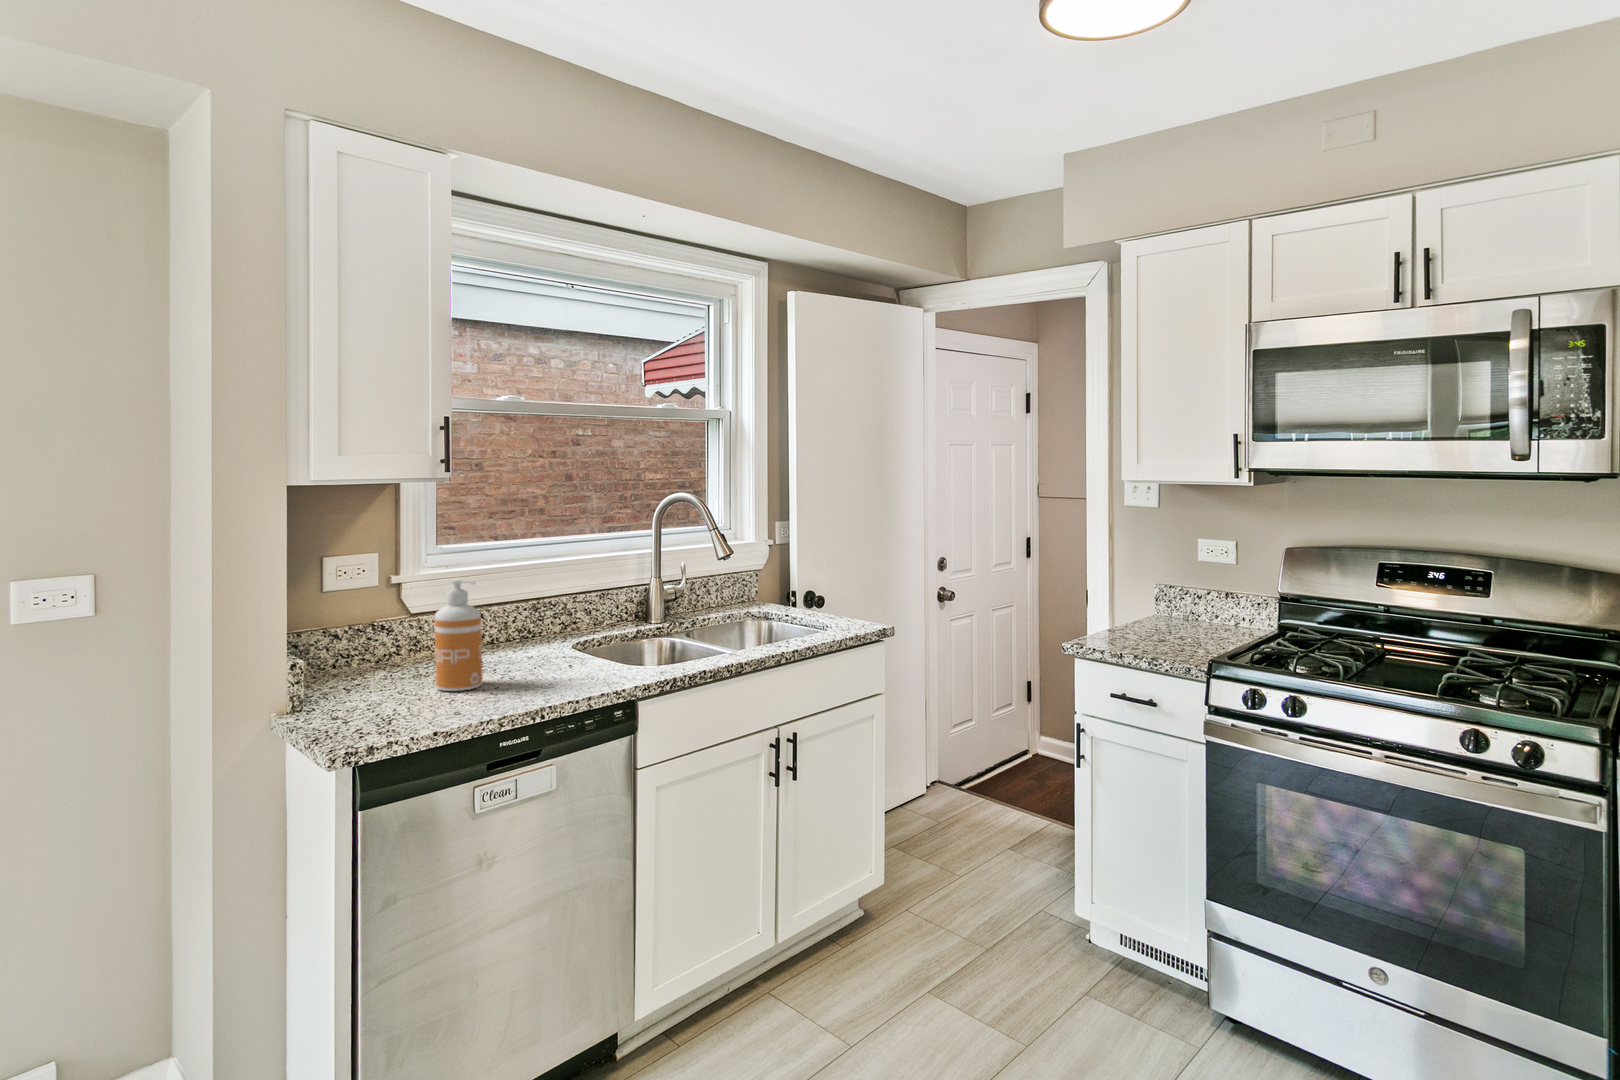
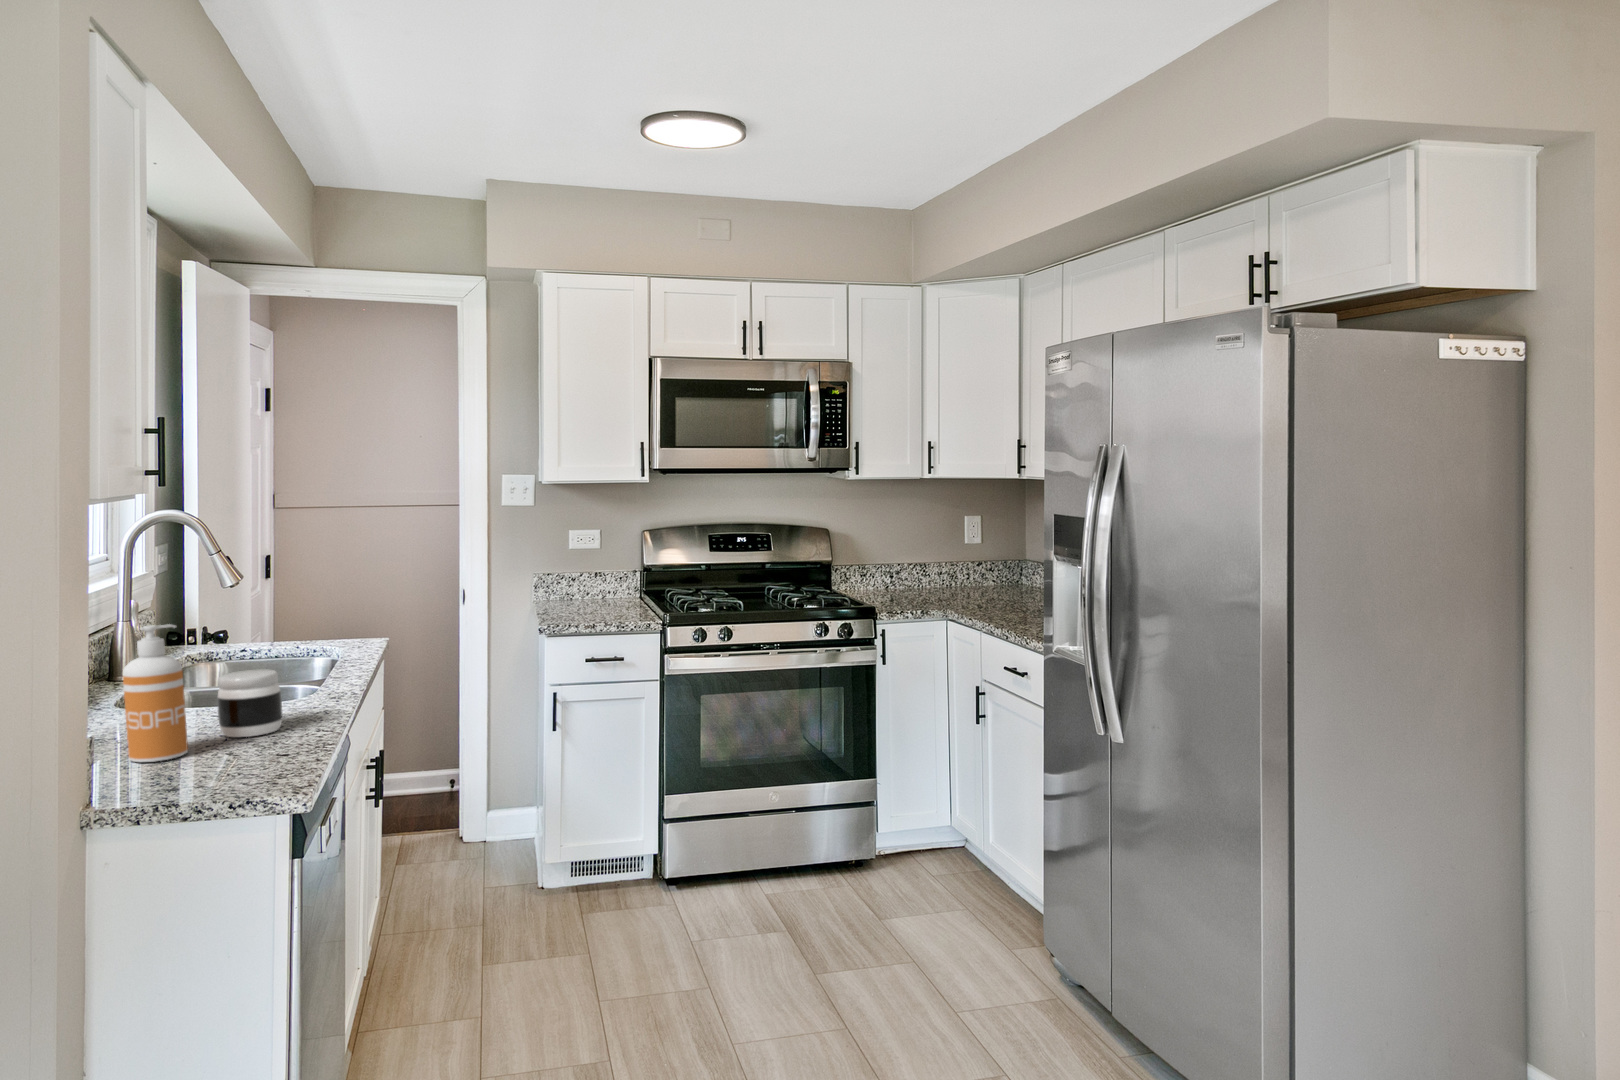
jar: none [520,630,572,689] -> present [217,669,282,737]

